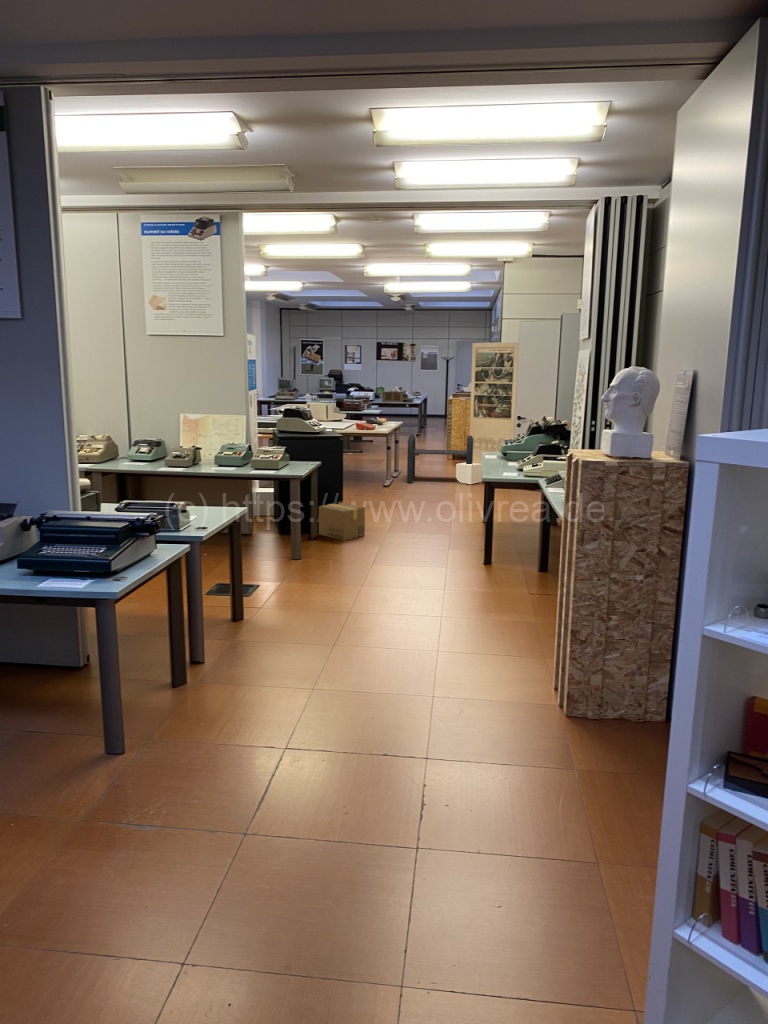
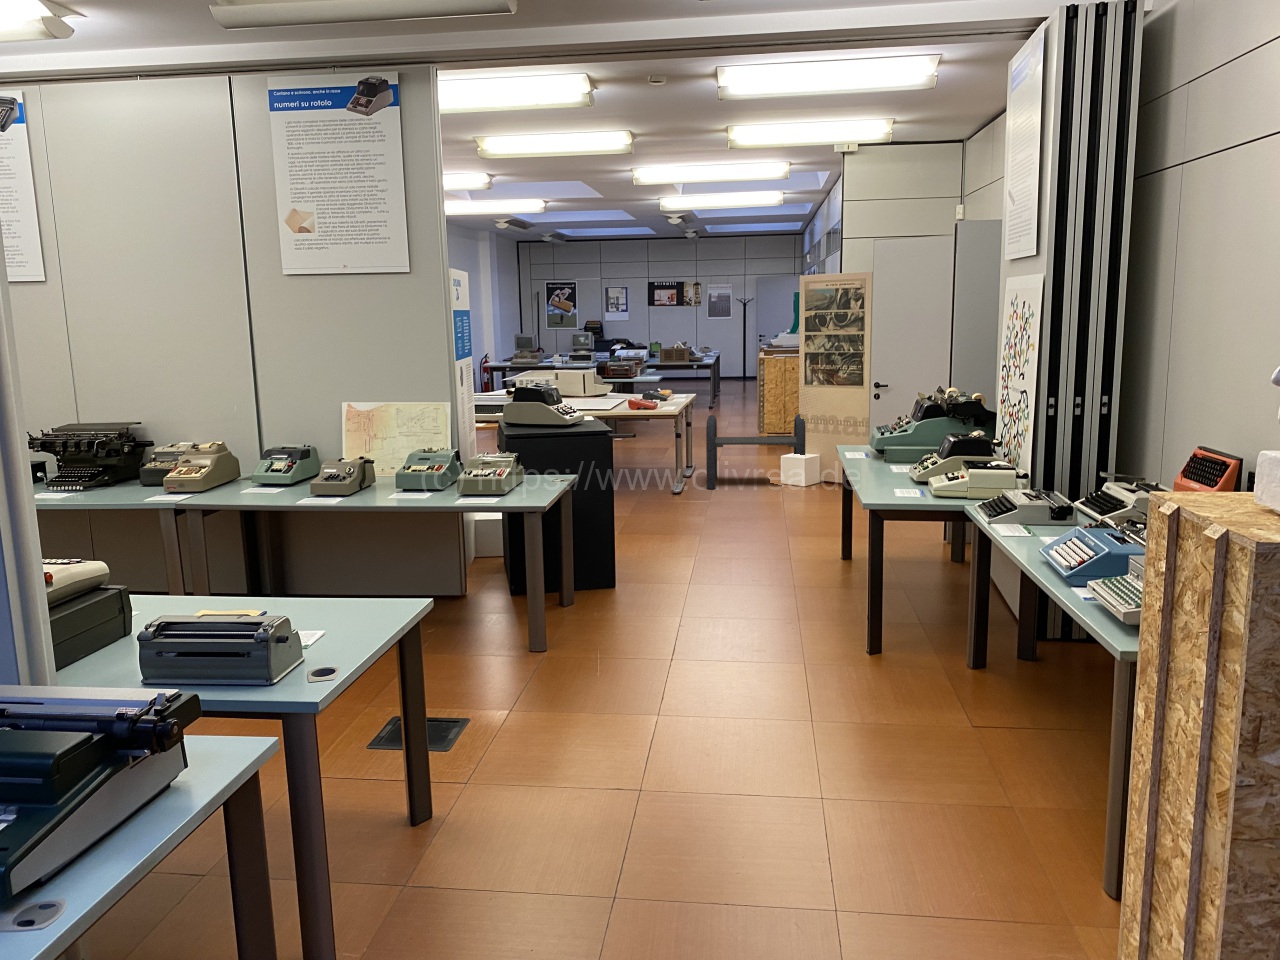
cardboard box: present [319,503,365,540] -> none [575,538,651,604]

